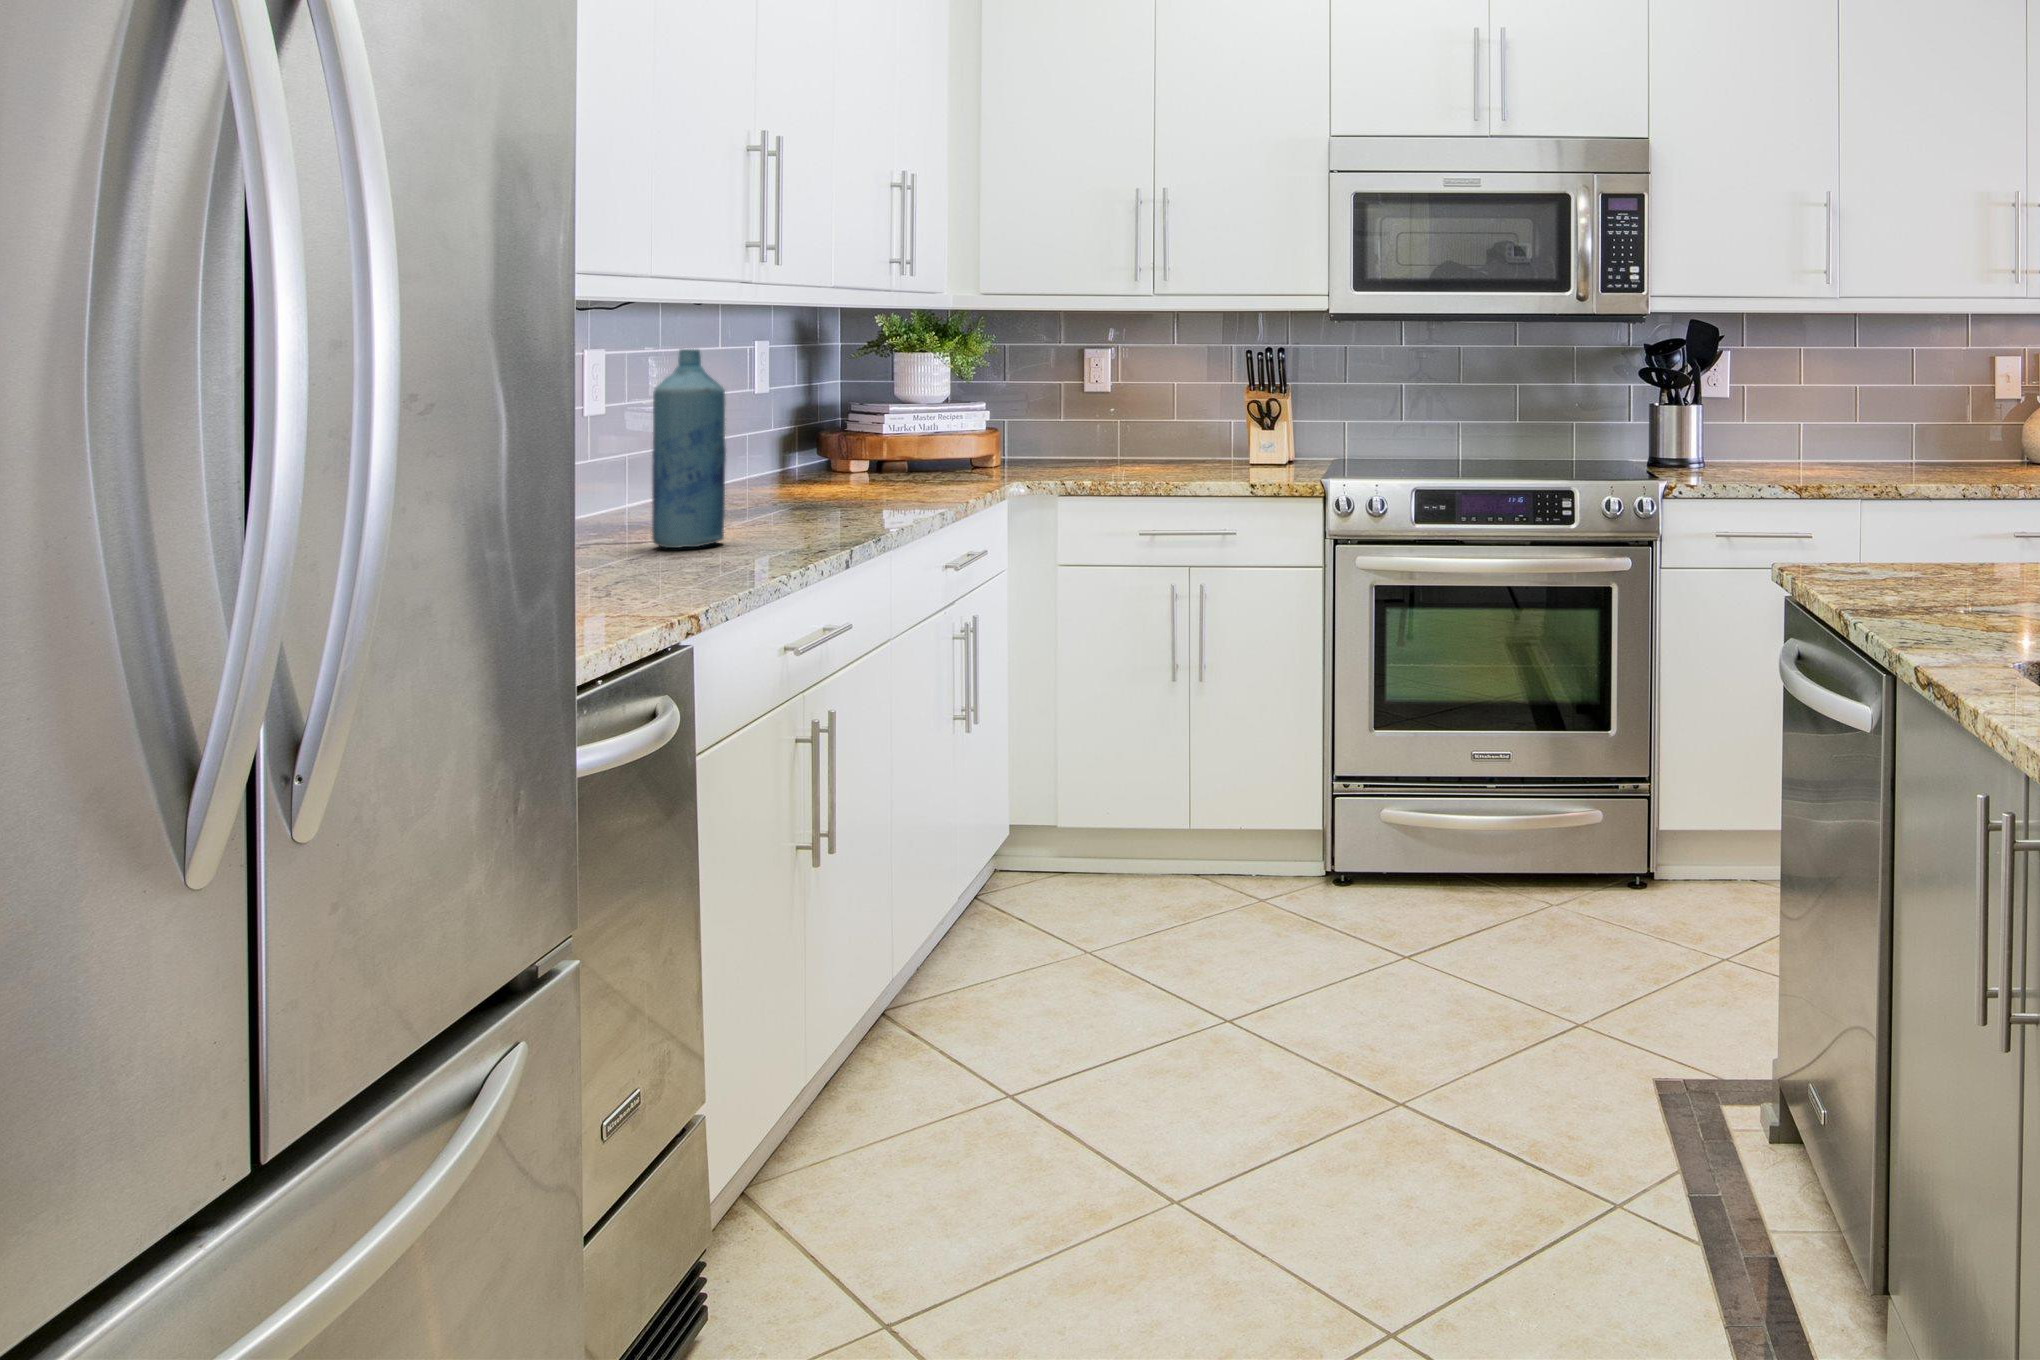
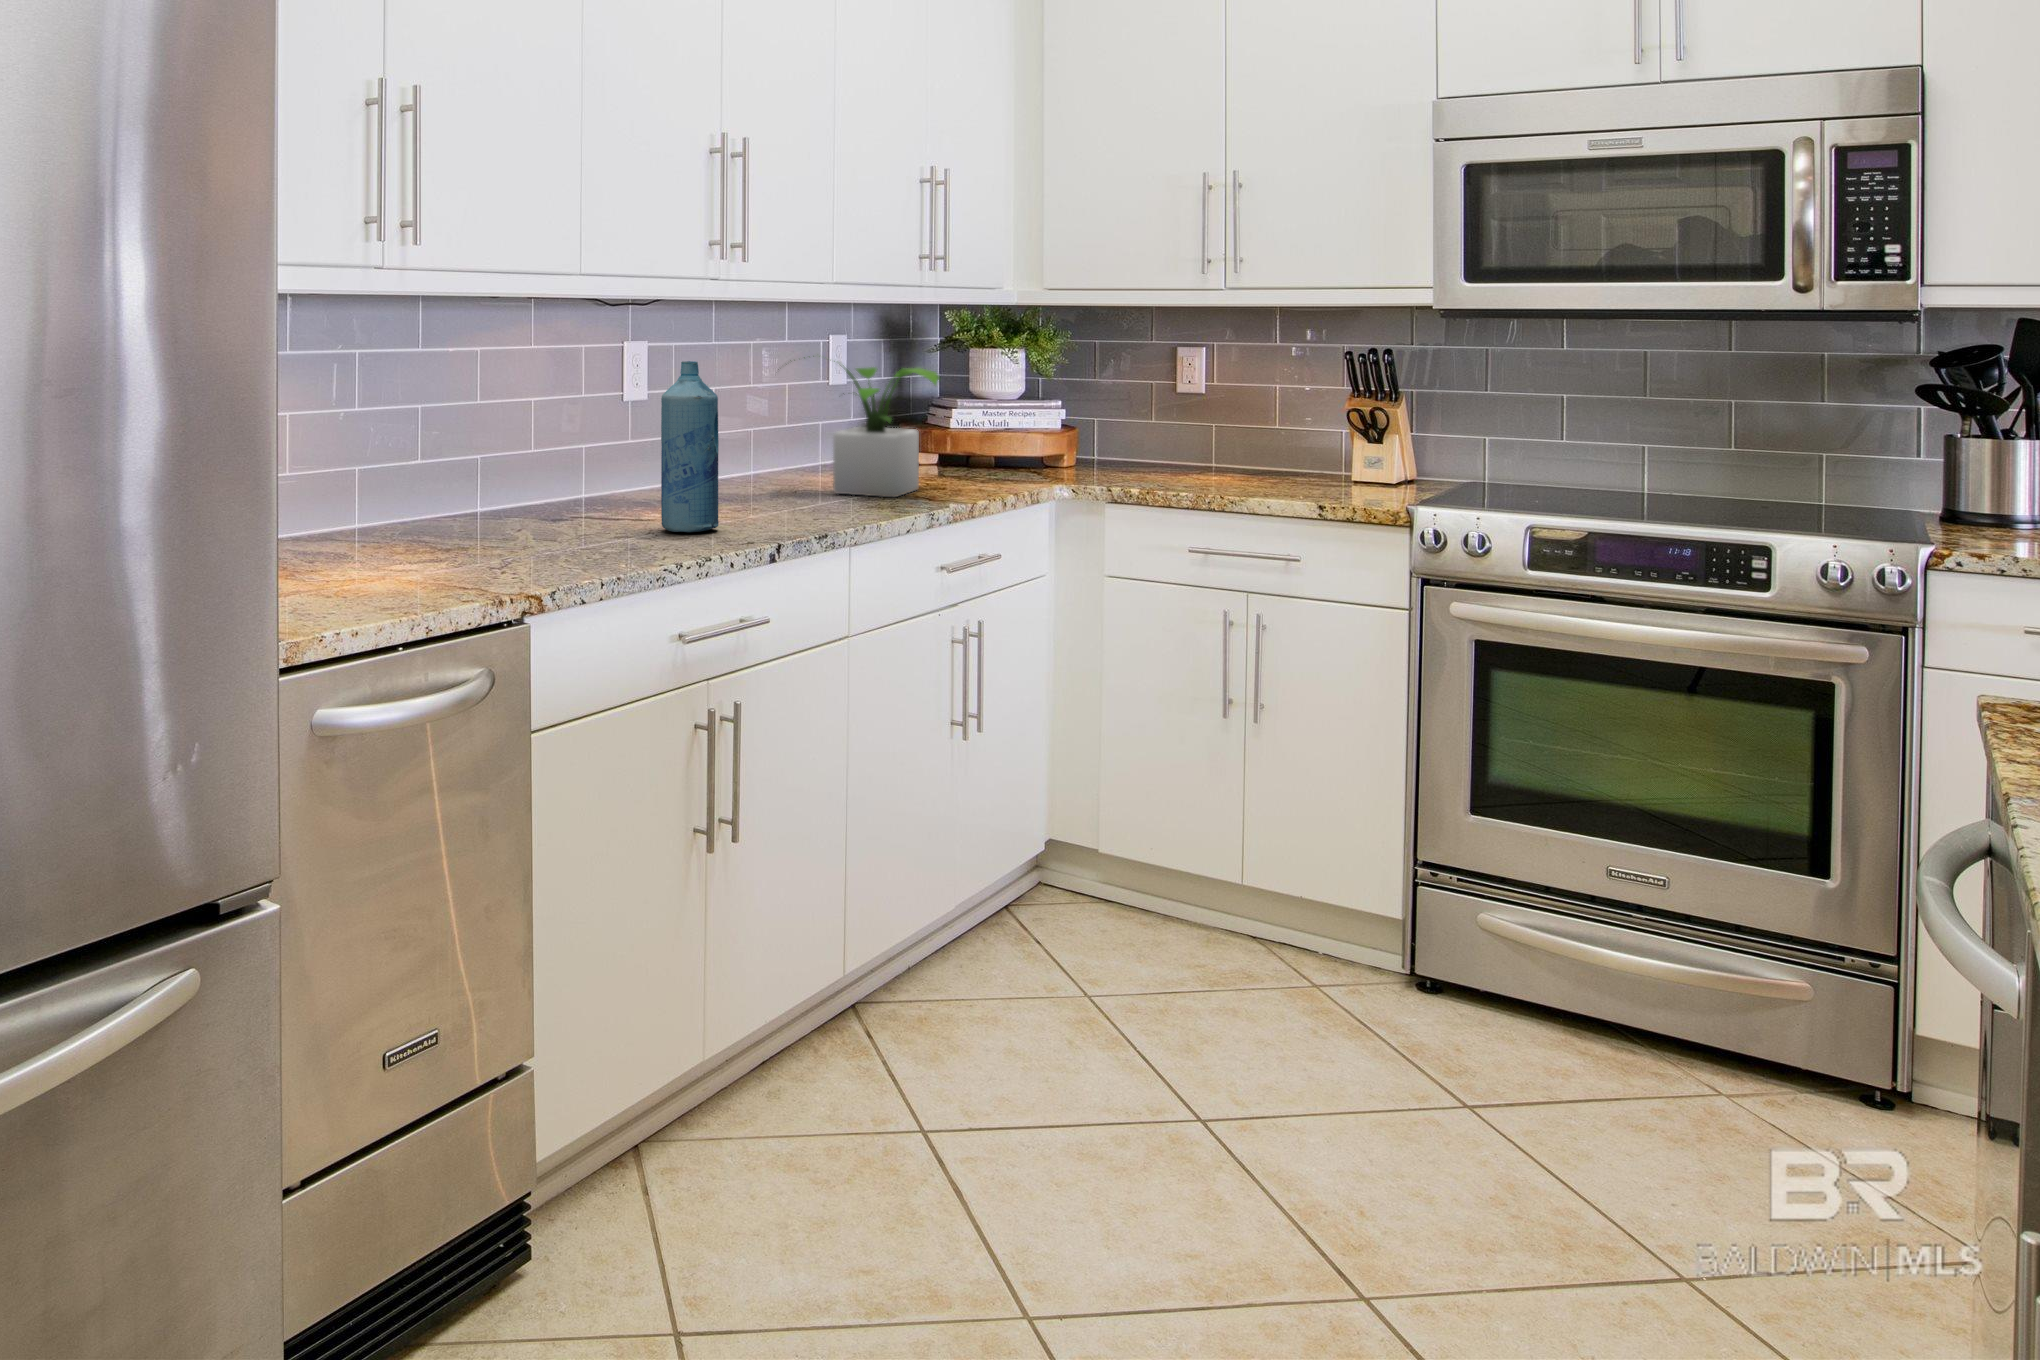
potted plant: none [728,350,921,501] -> present [778,356,940,497]

